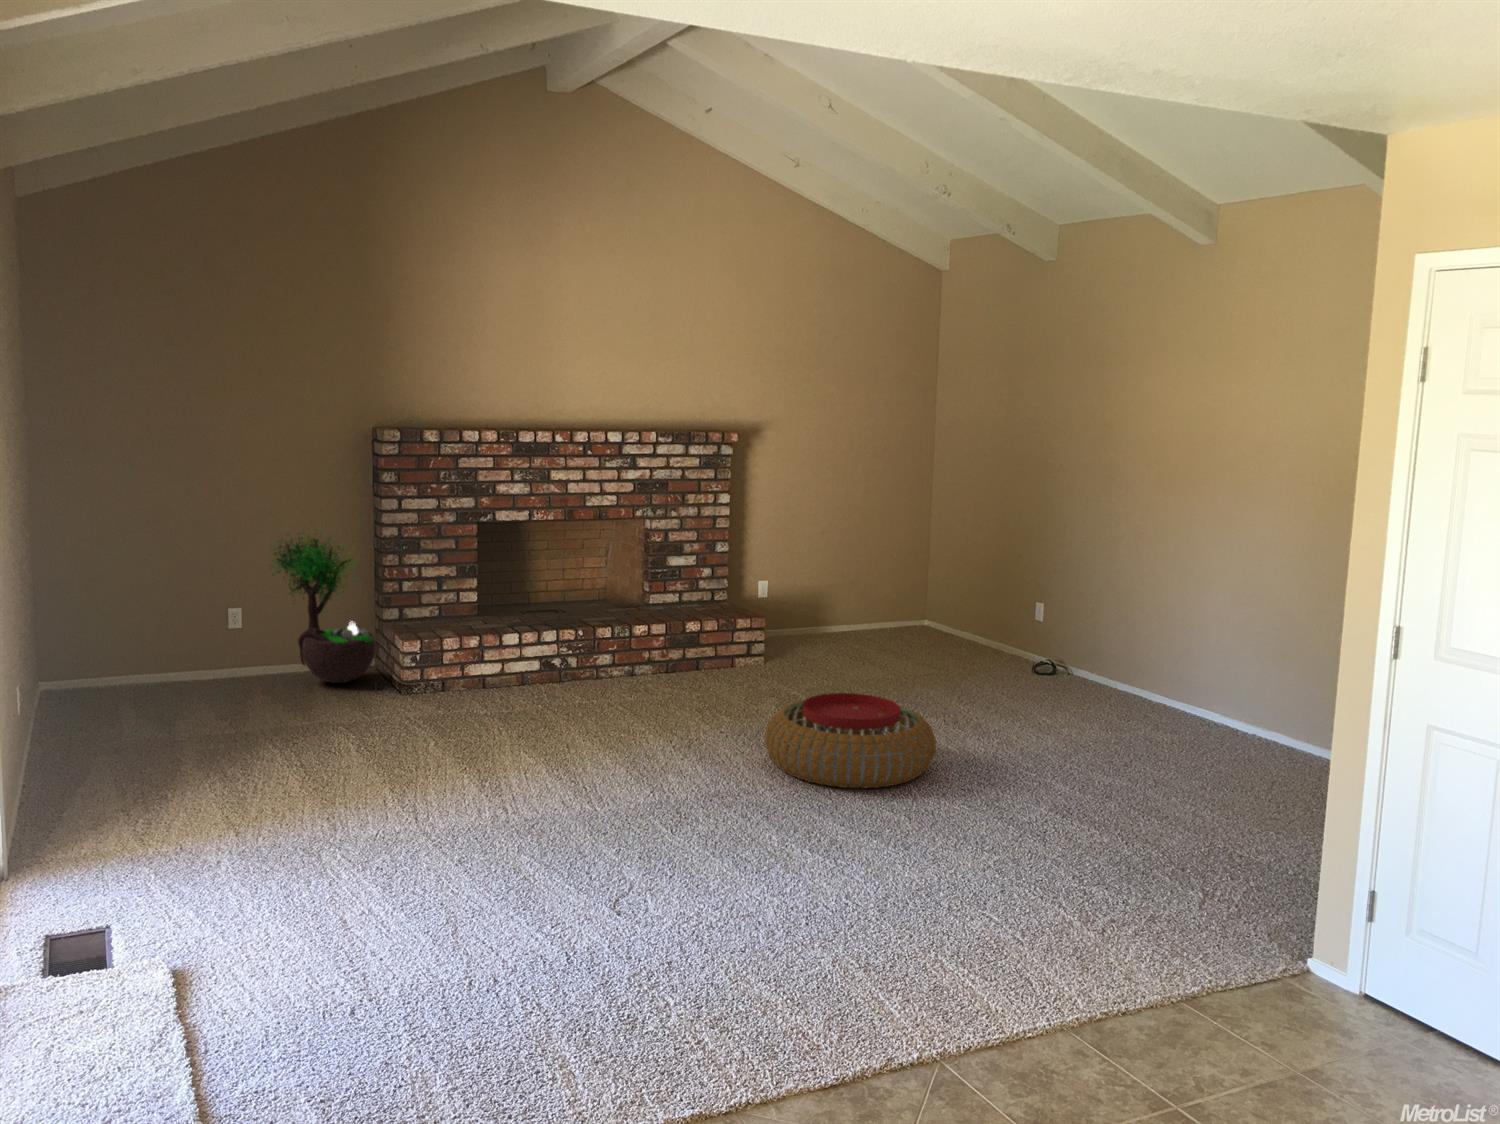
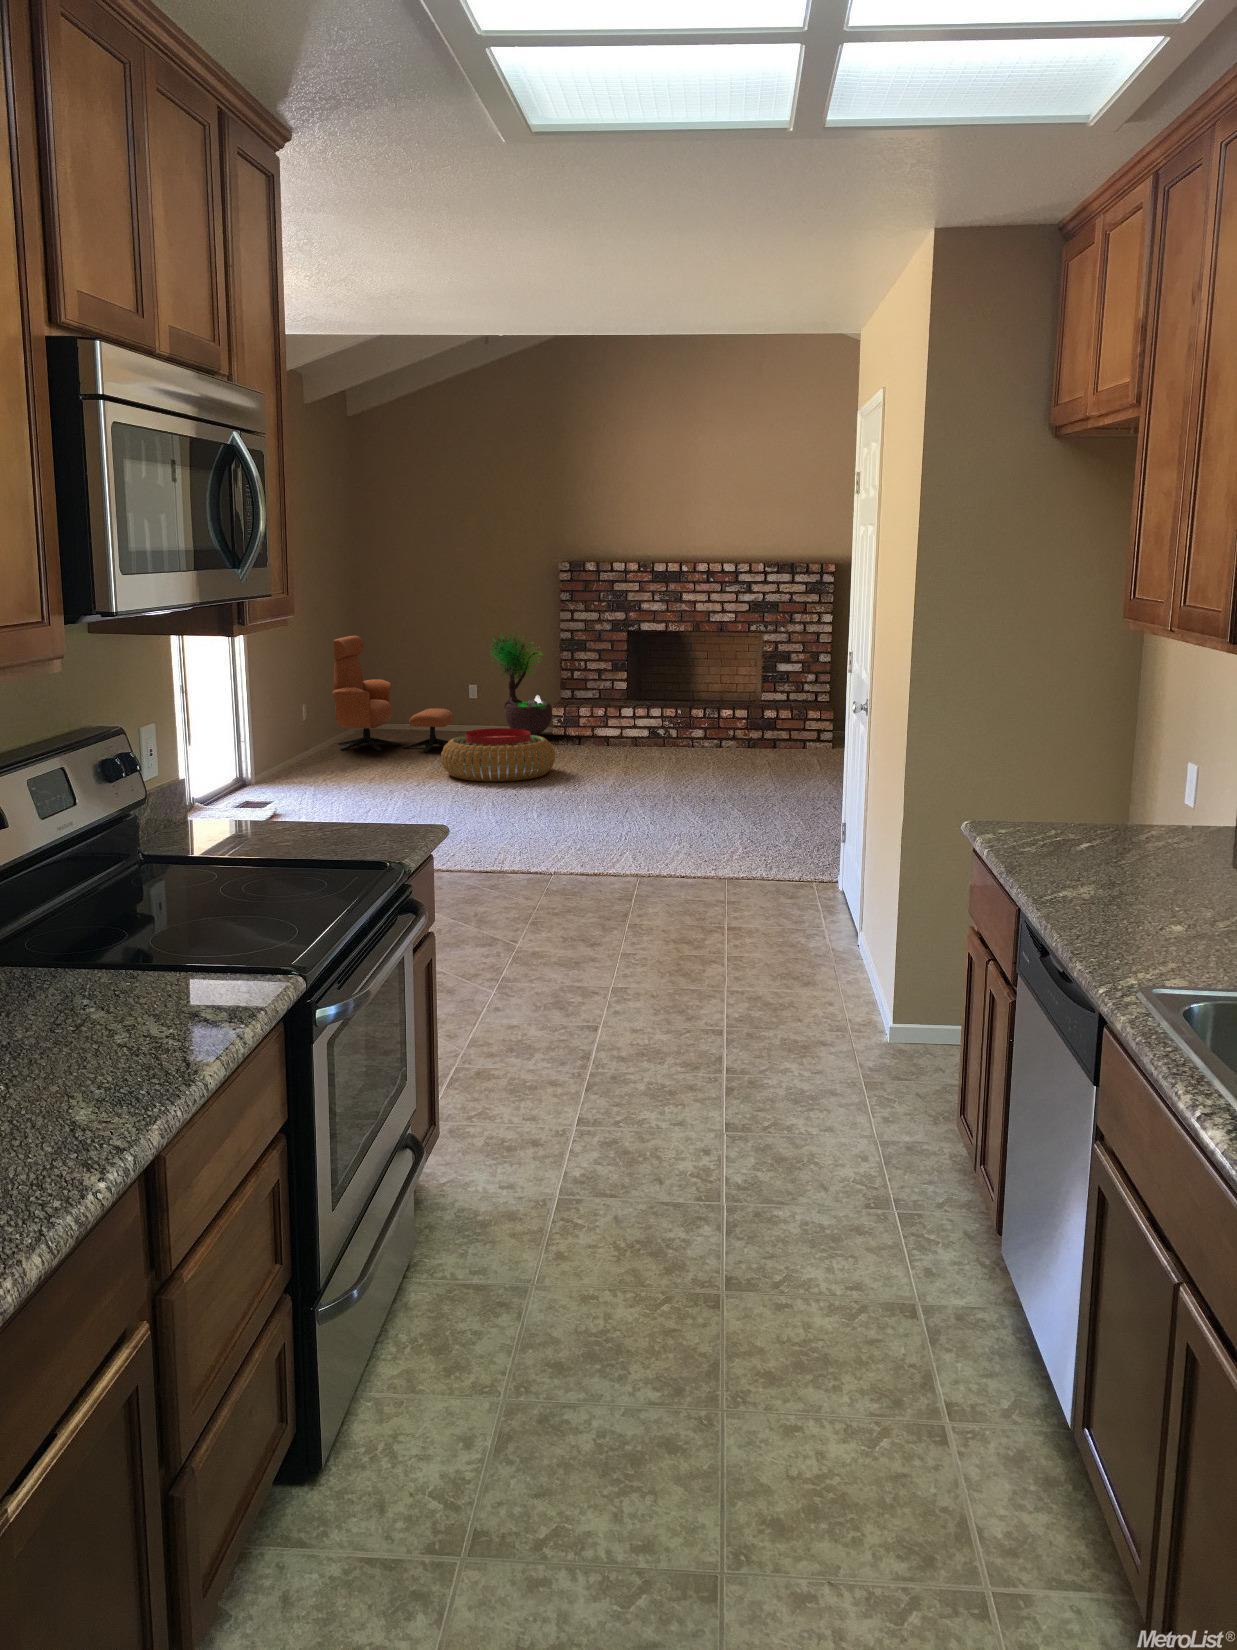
lounge chair: none [42,552,279,755] -> present [332,636,454,752]
pouf: present [765,693,936,788] -> present [441,728,555,782]

